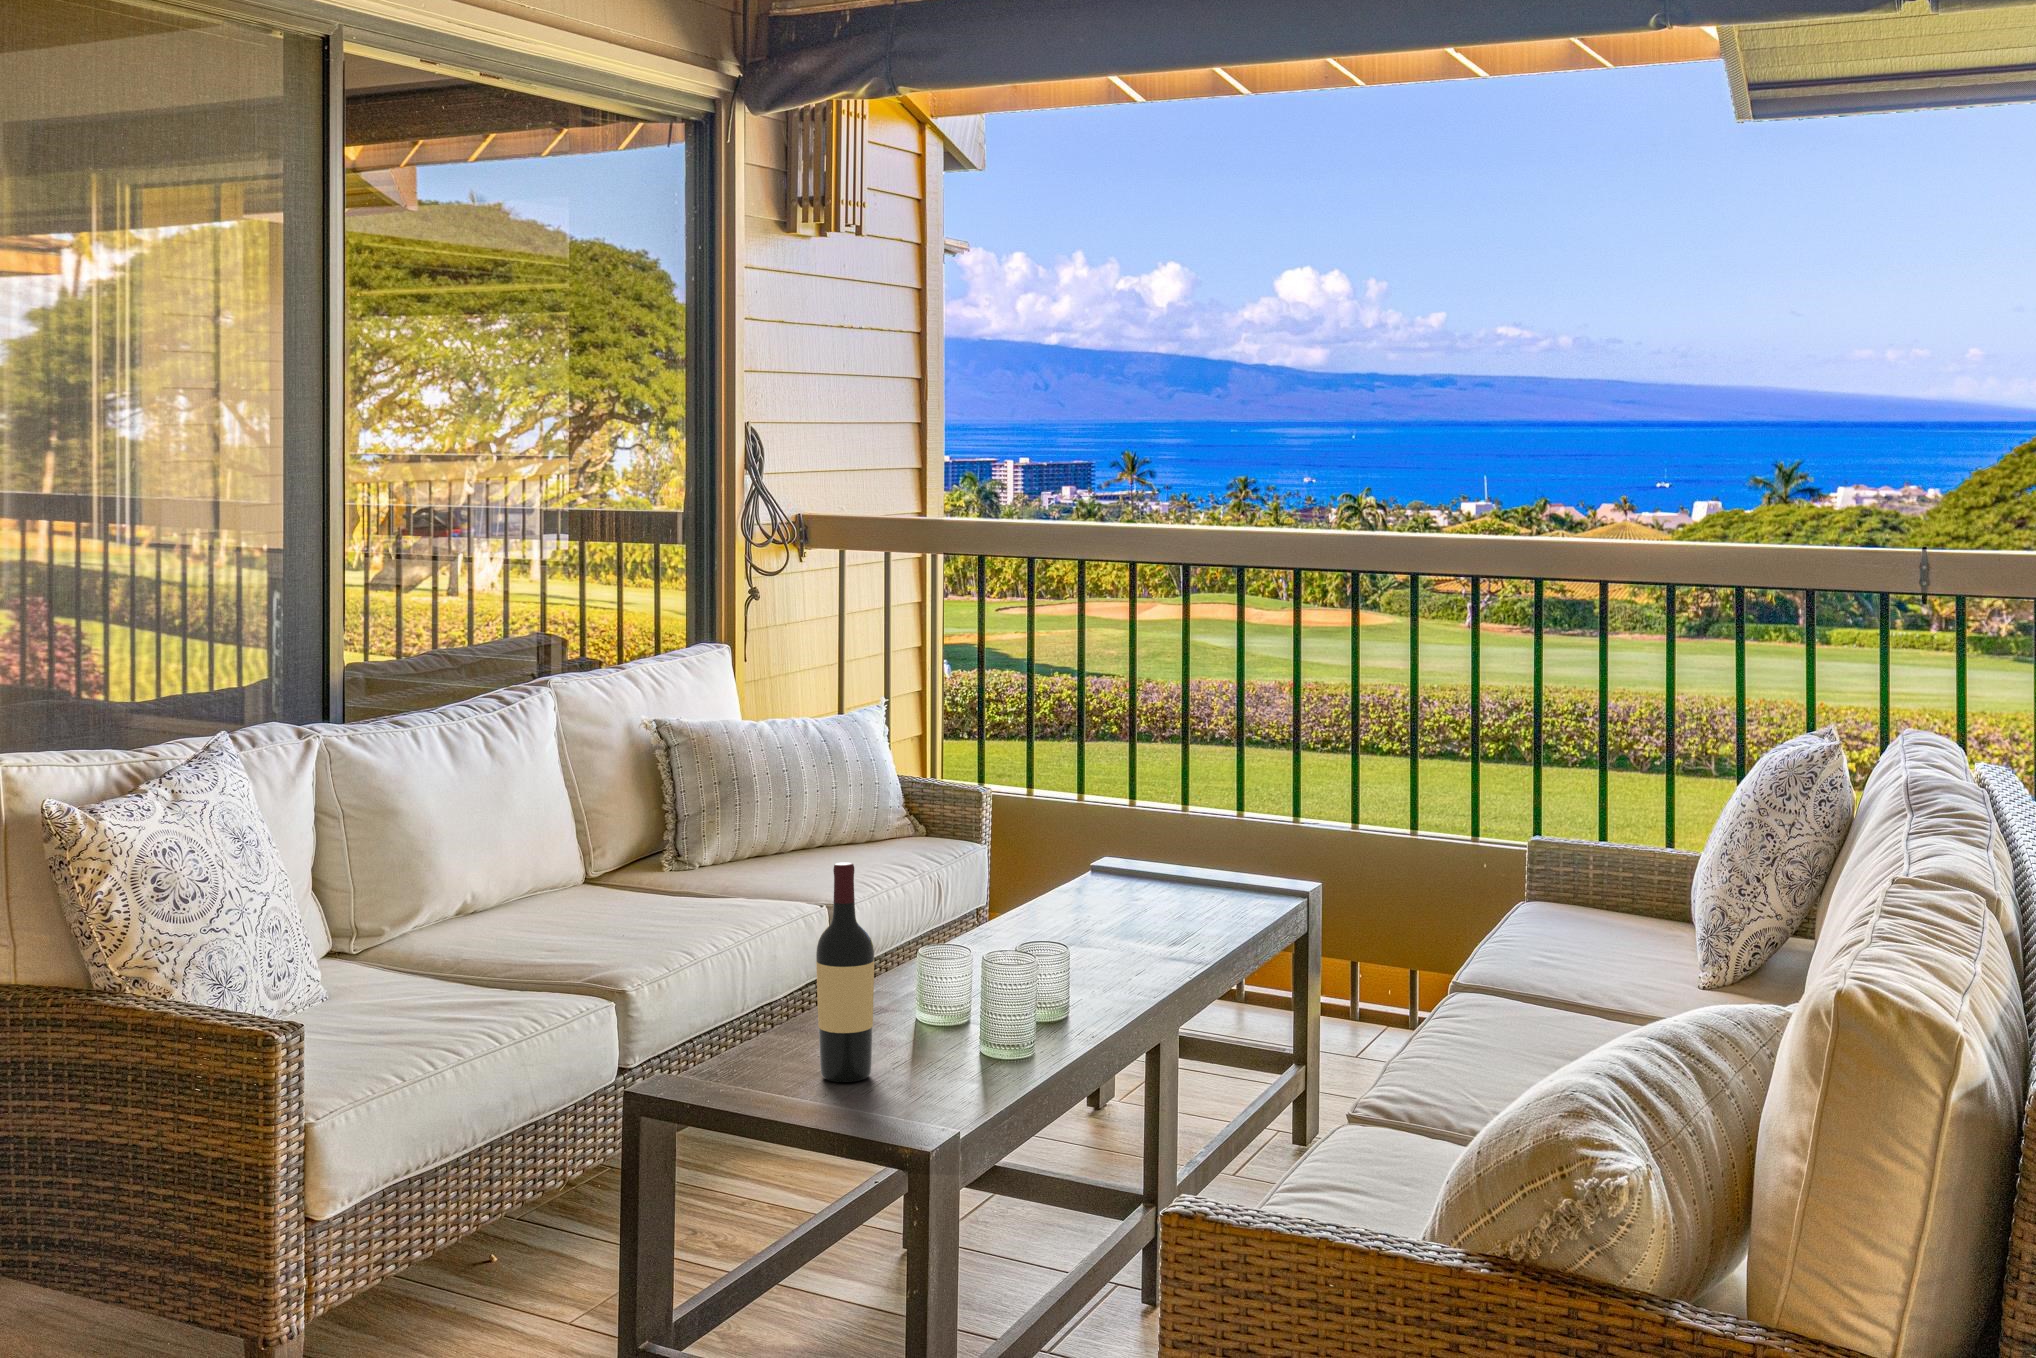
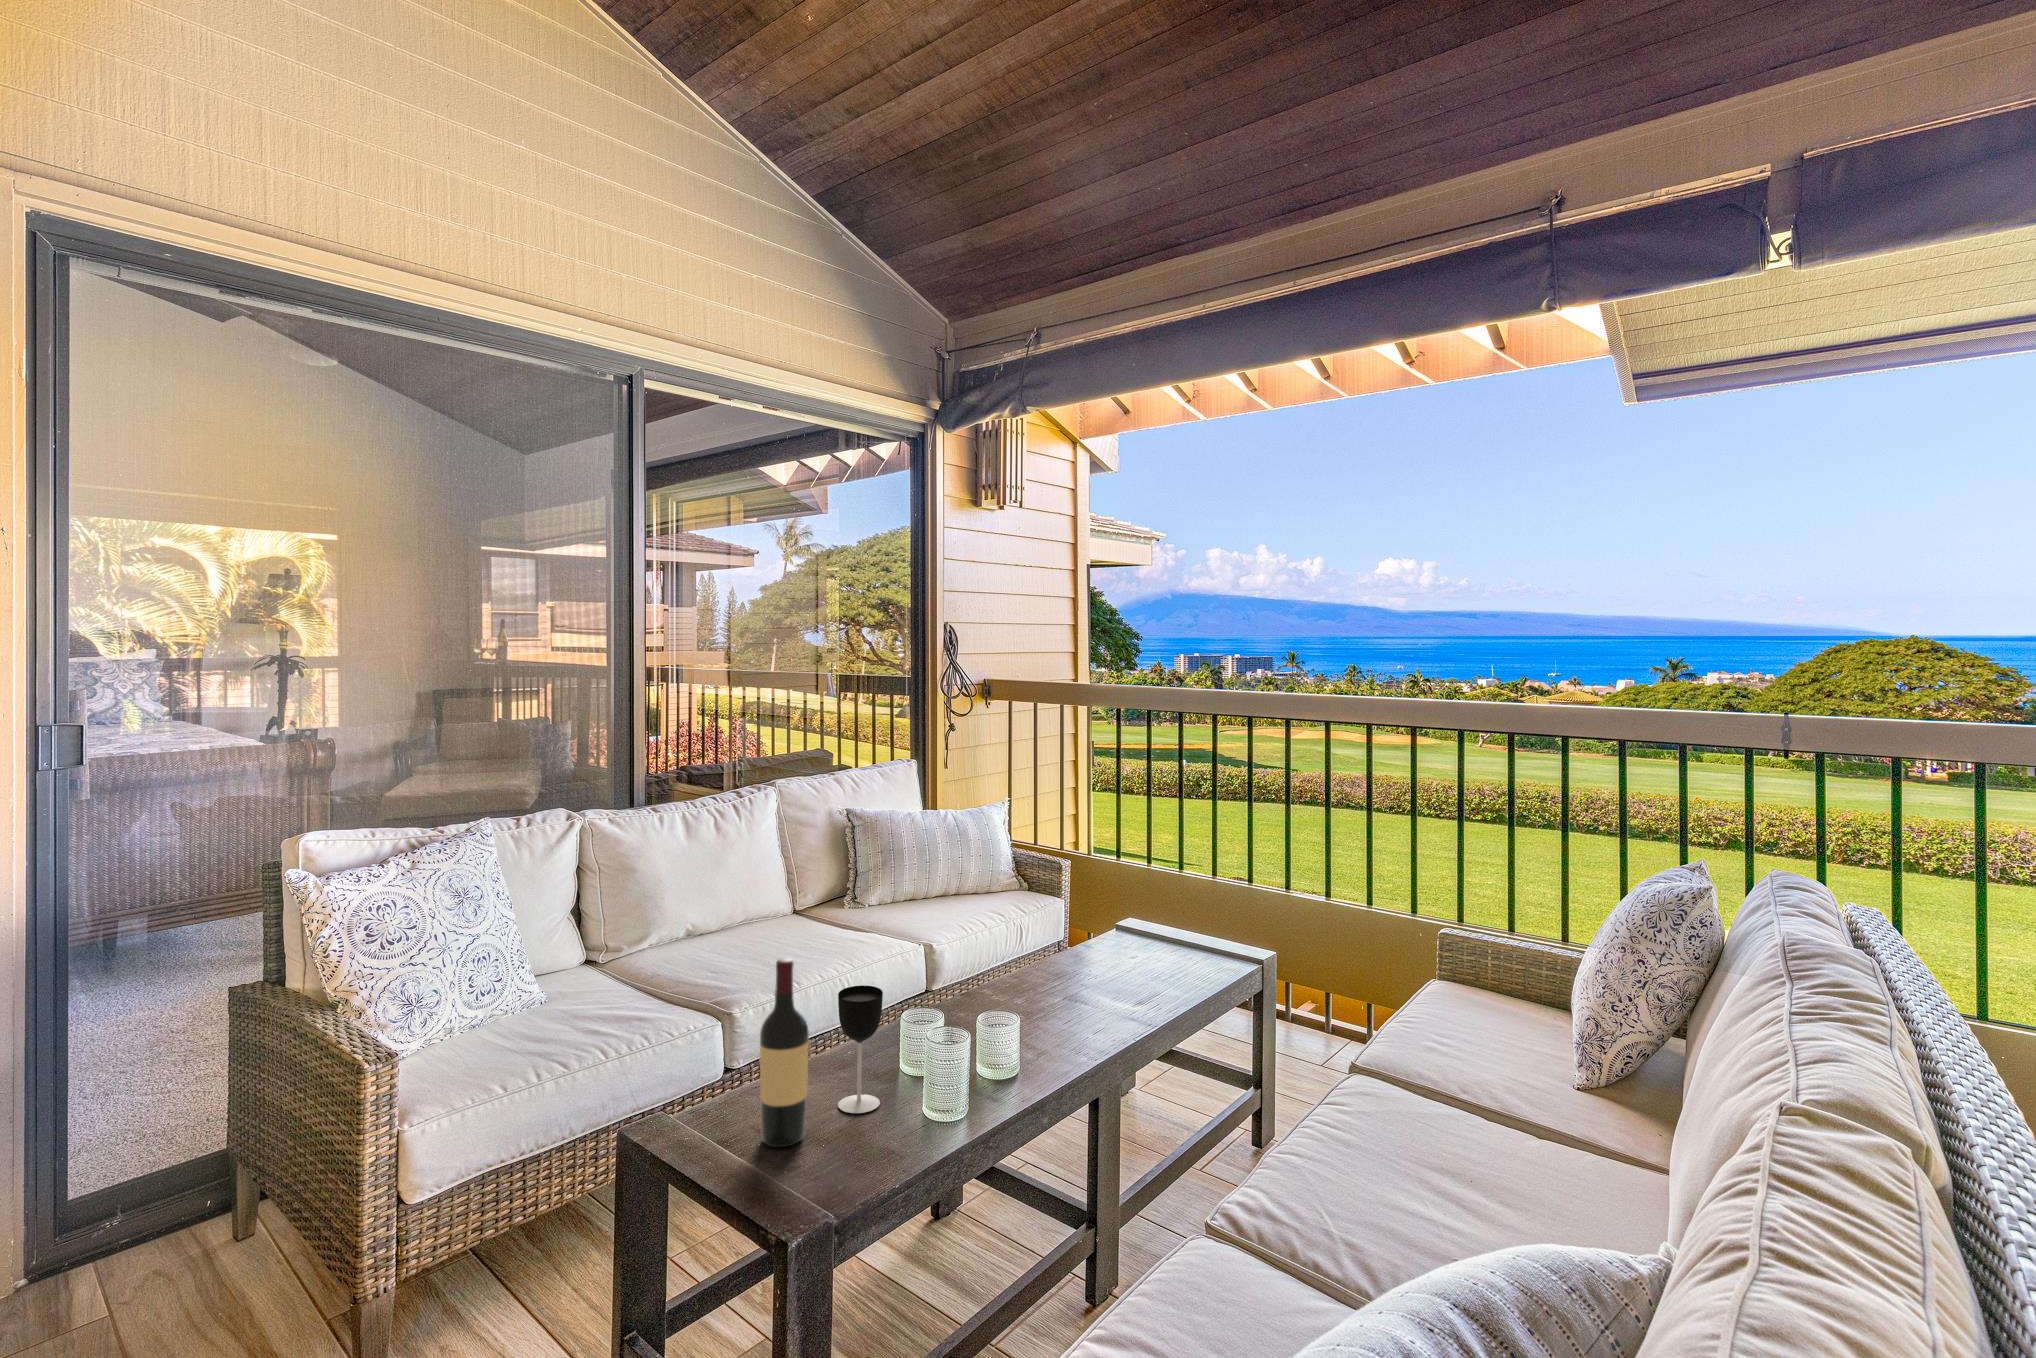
wine glass: none [878,905,933,1052] -> present [838,985,883,1113]

